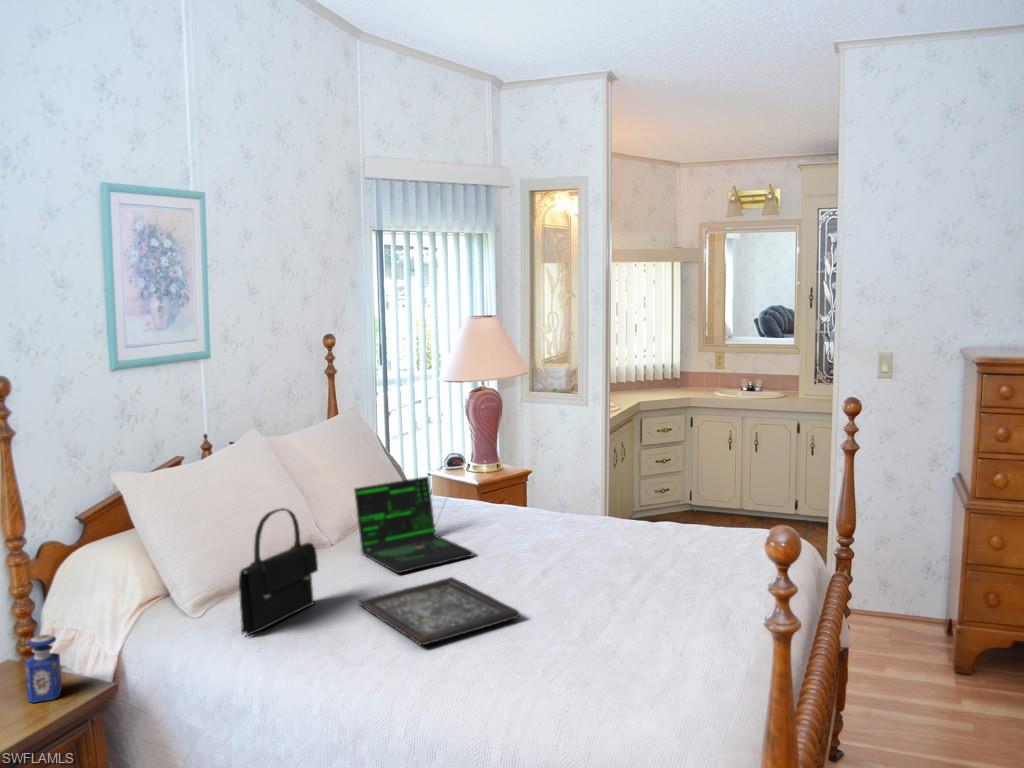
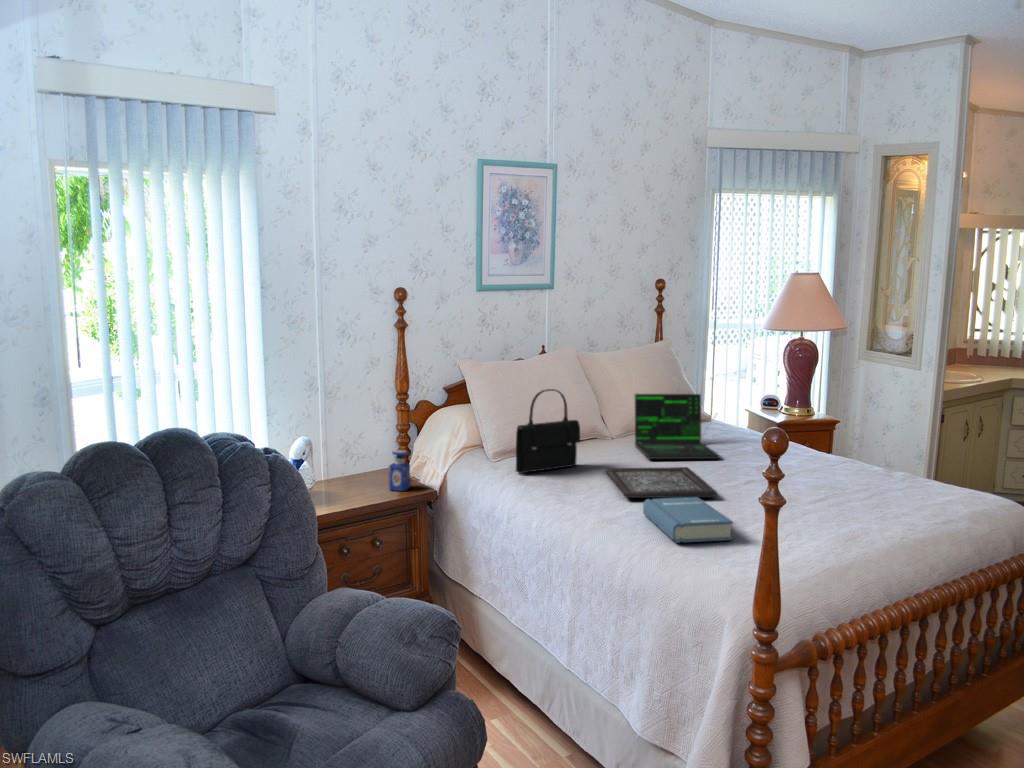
hardback book: none [460,628,589,707] -> present [643,497,733,543]

